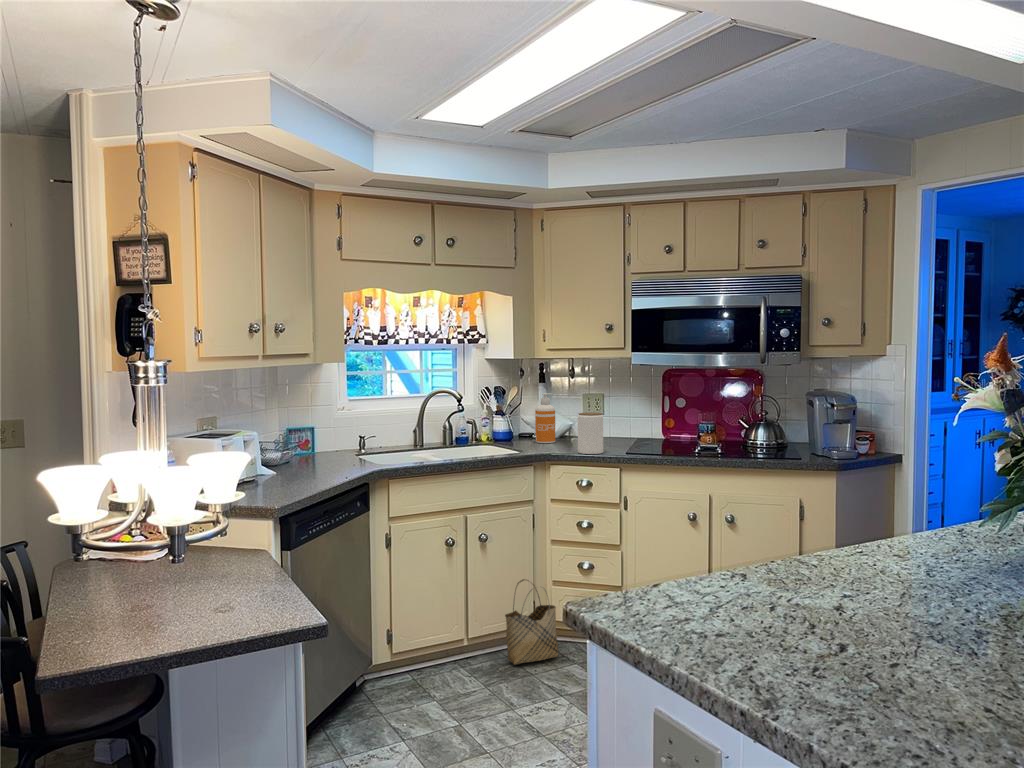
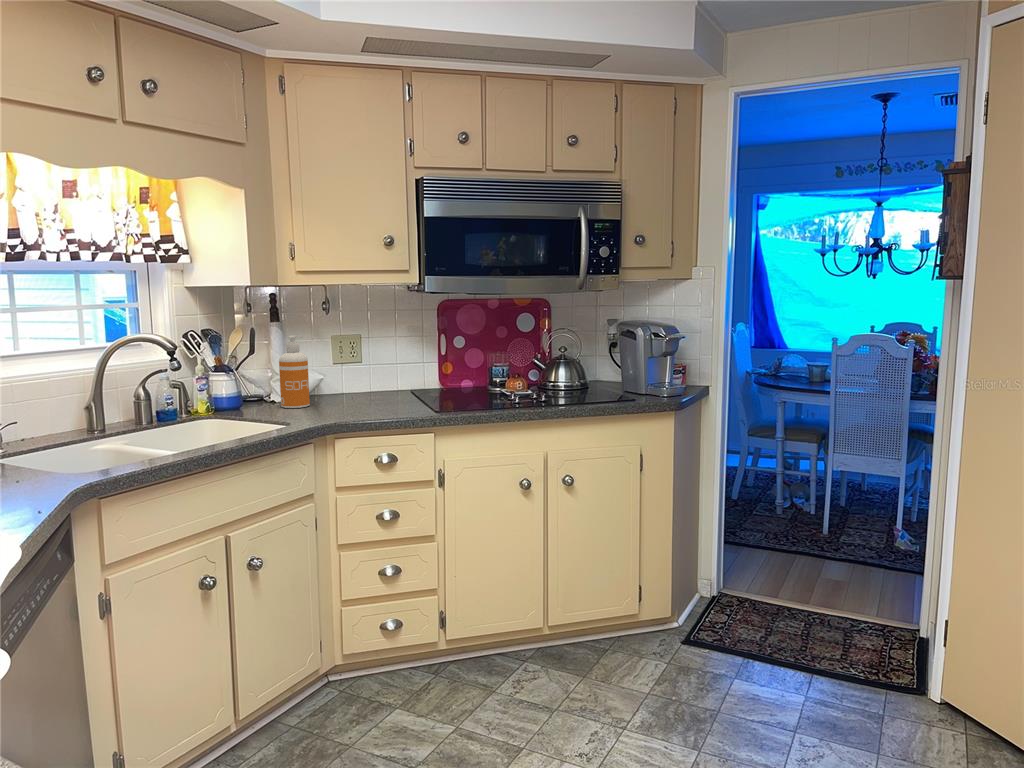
jar: present [578,412,603,454] -> none [367,360,405,419]
woven basket: present [505,579,558,665] -> none [296,610,369,739]

